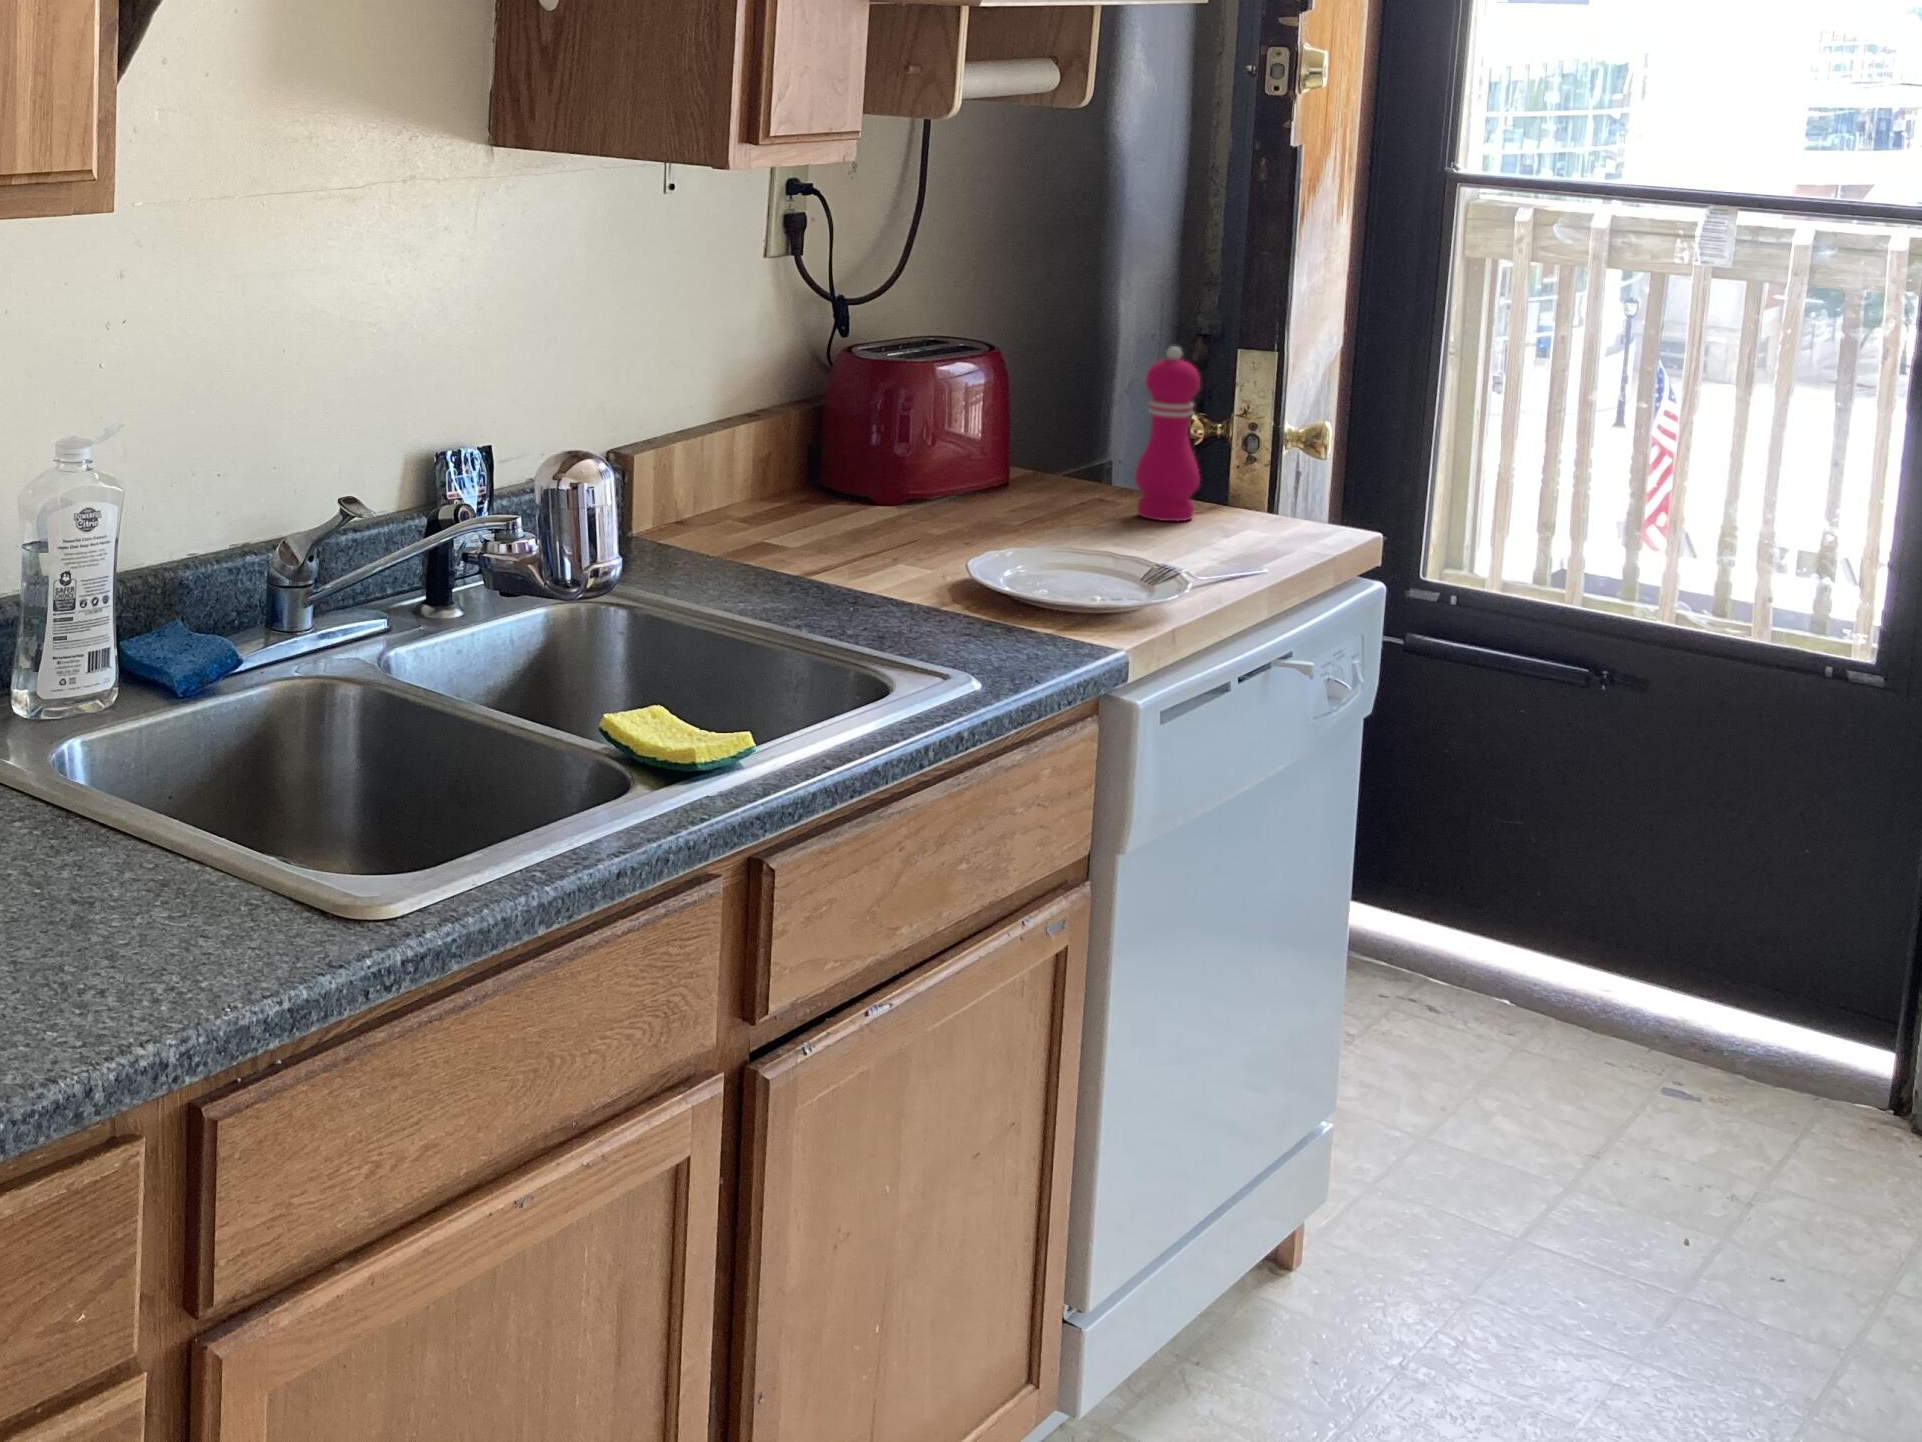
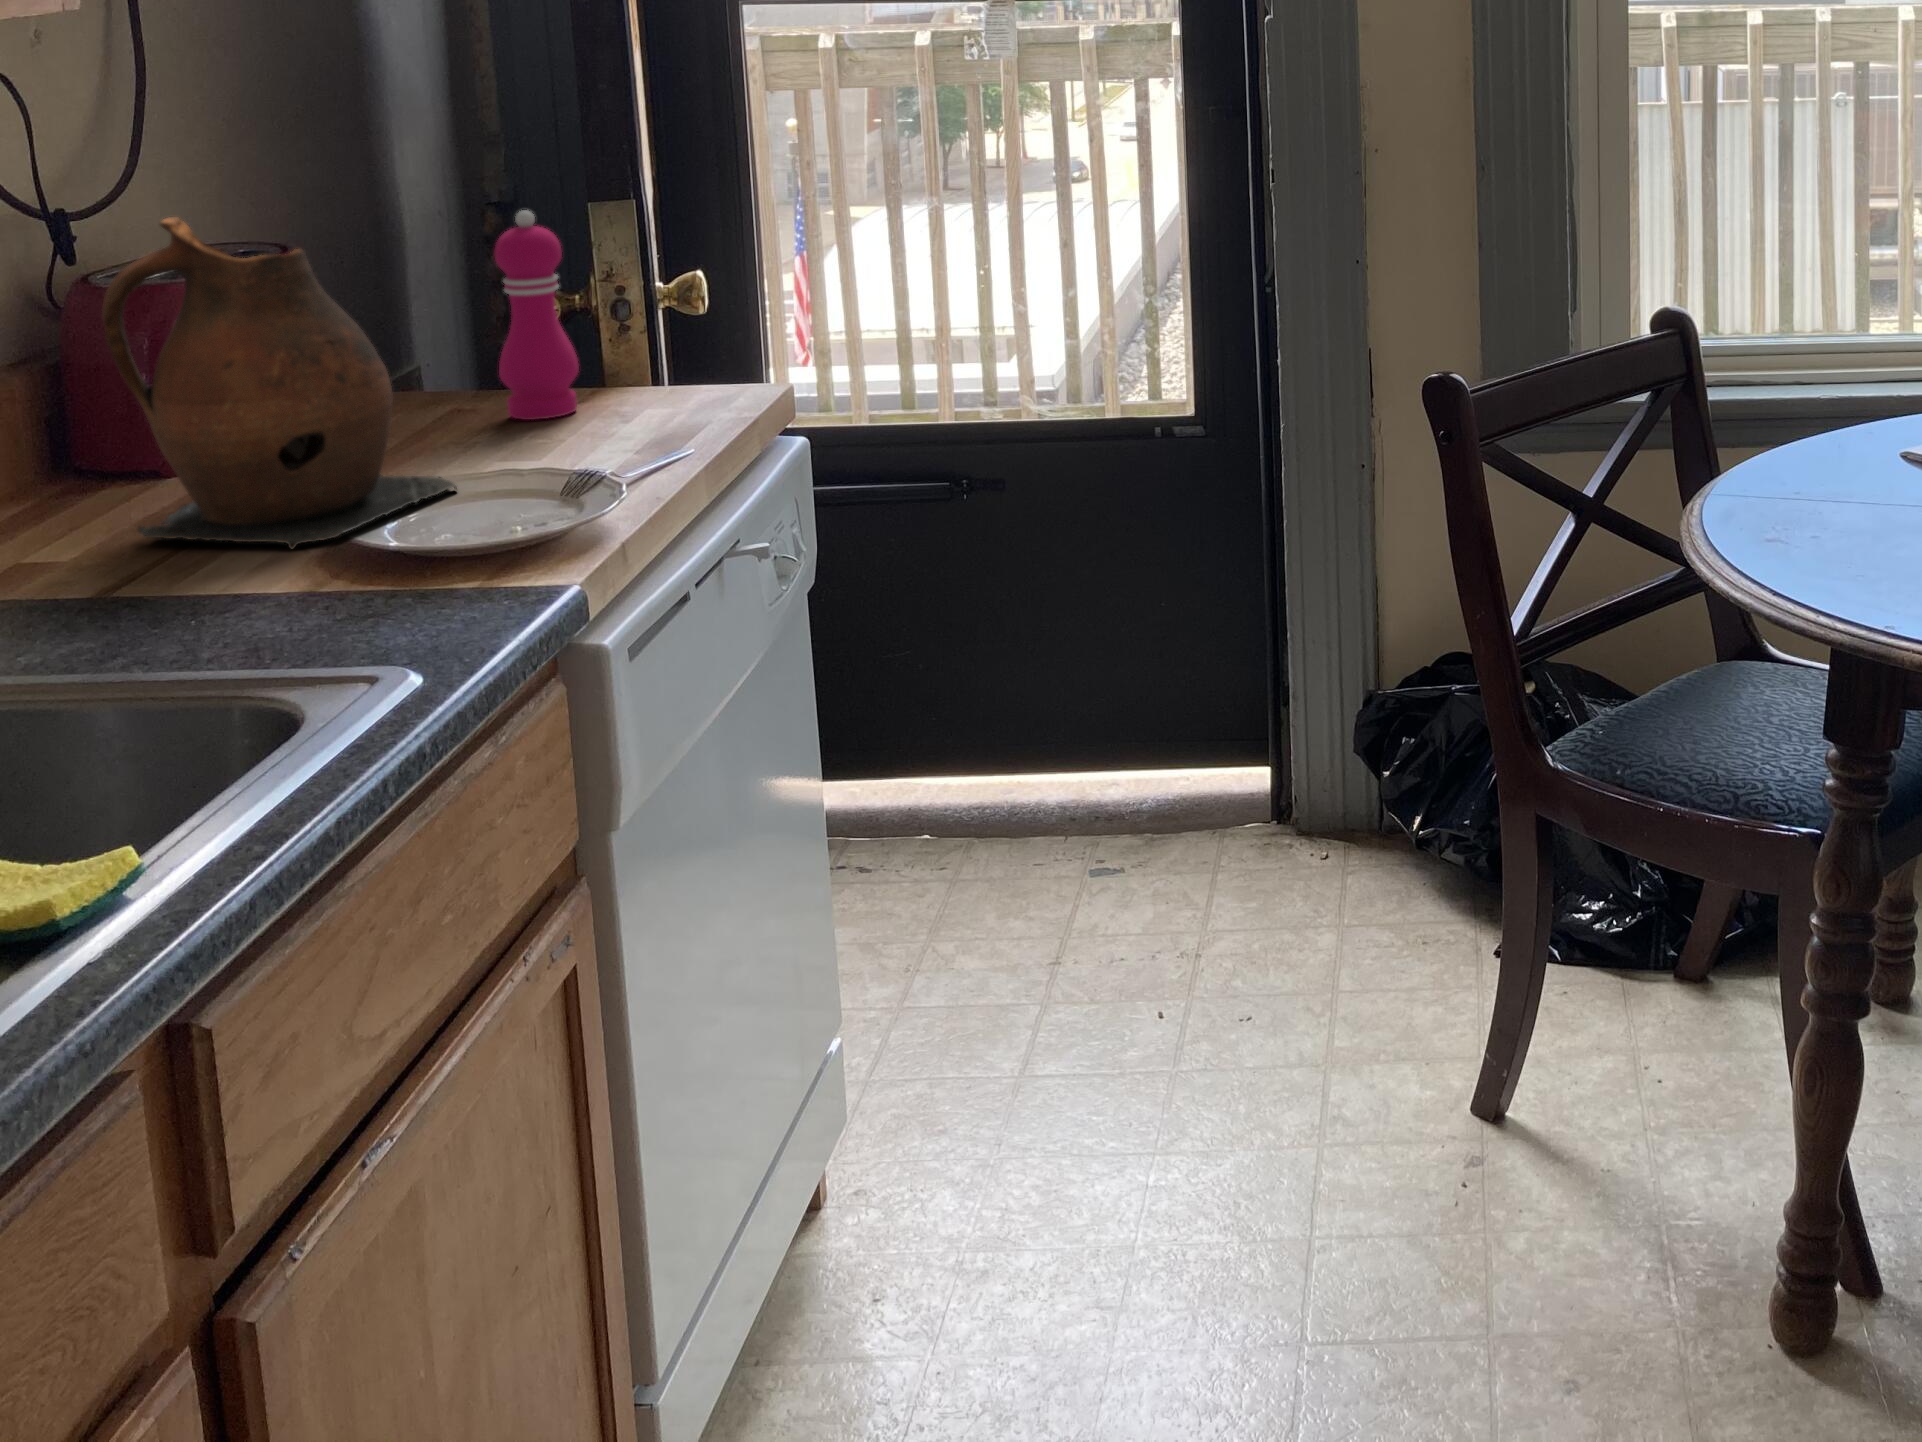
ceramic pitcher: none [843,317,1069,578] -> present [102,217,456,549]

